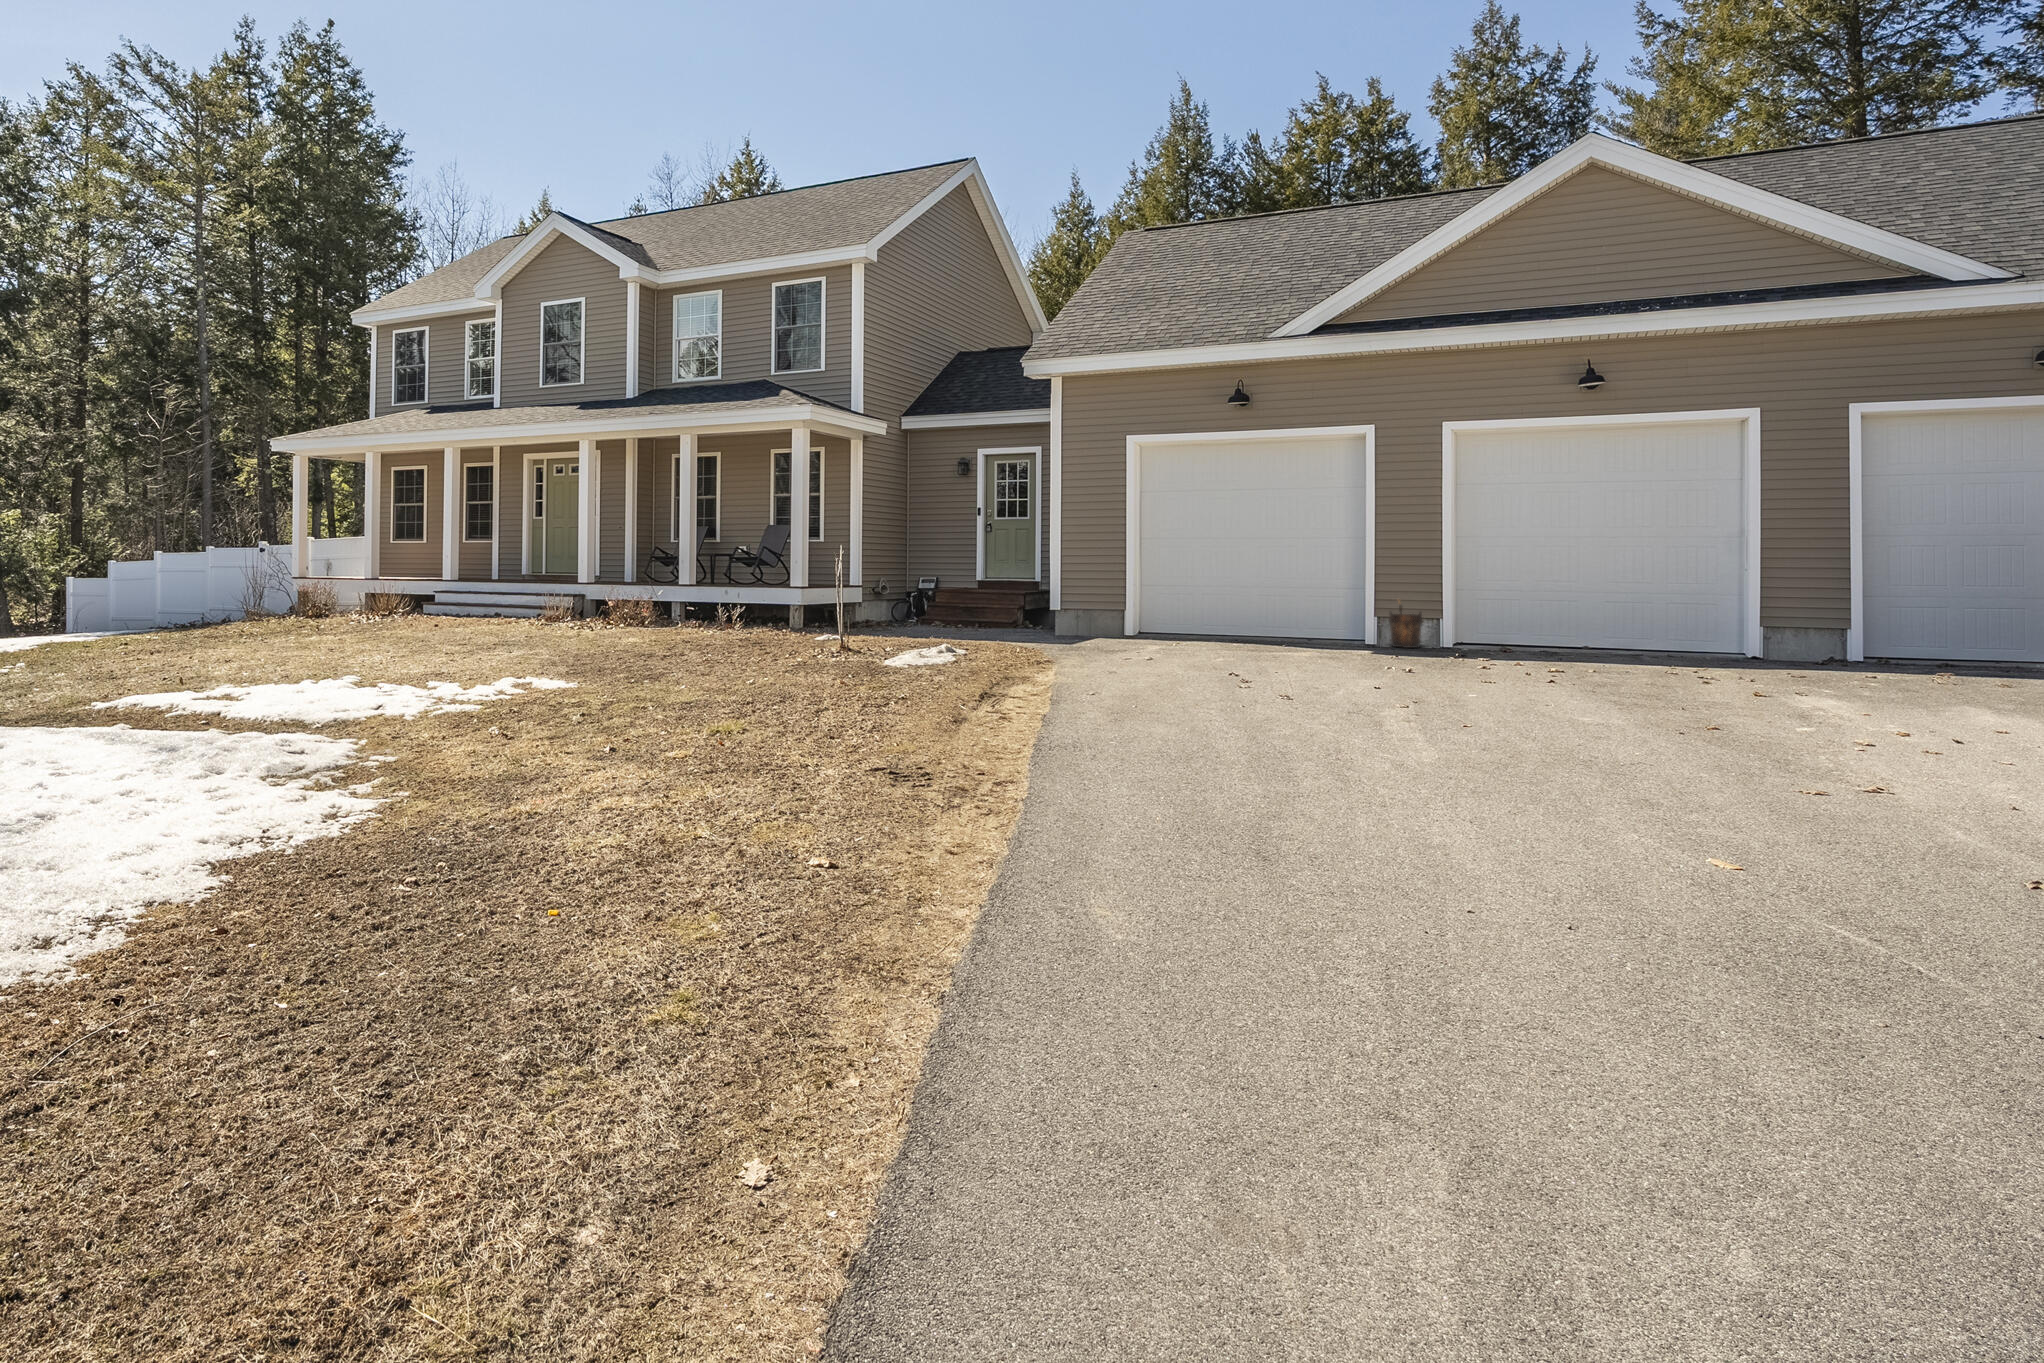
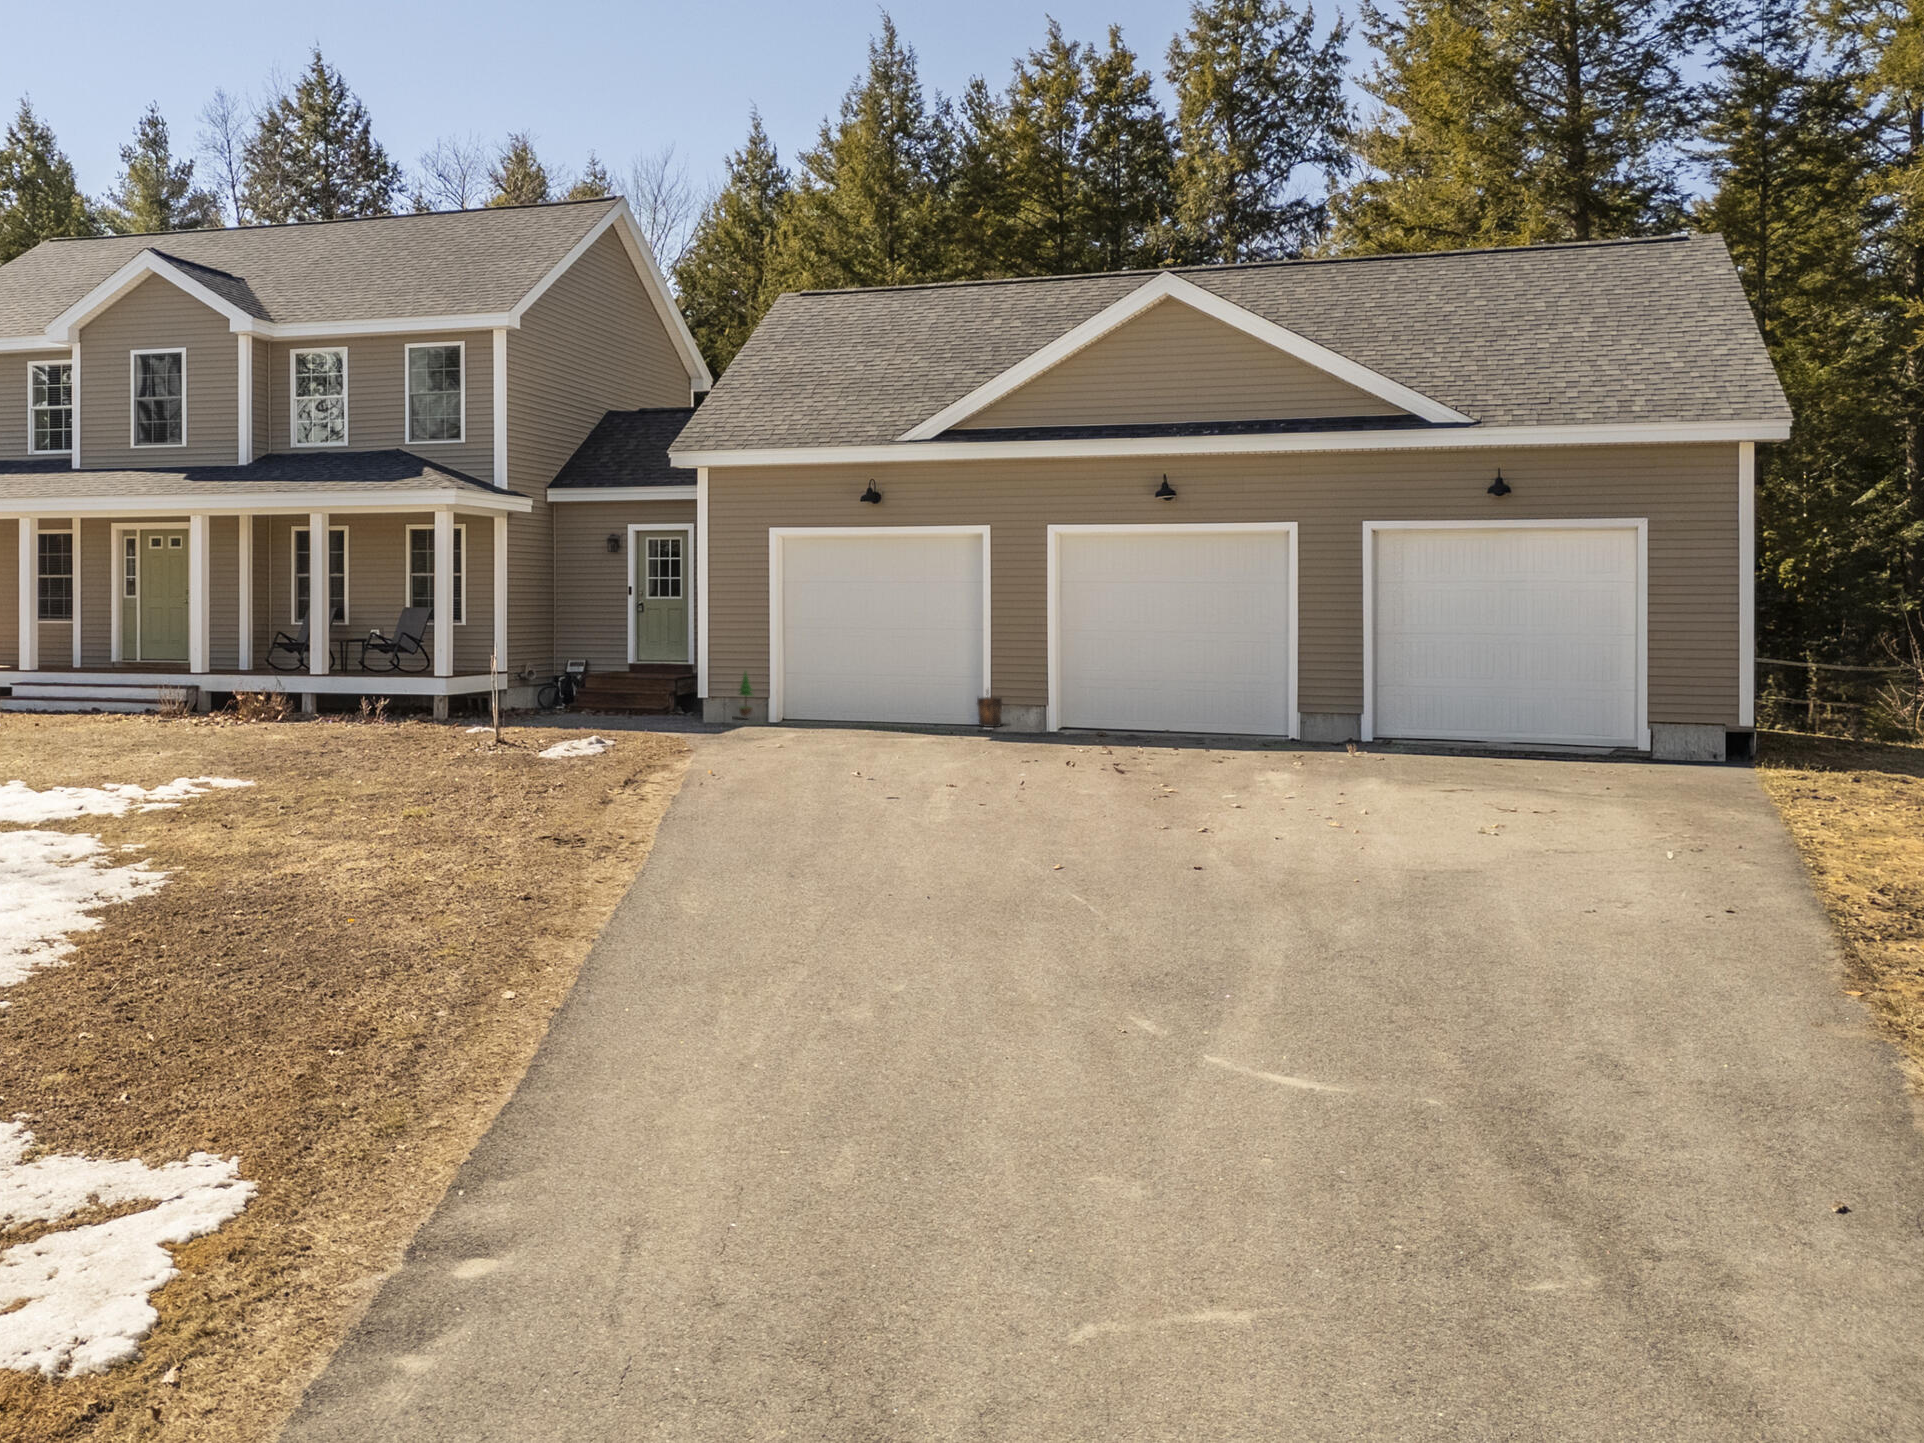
potted tree: none [1094,579,1114,632] -> present [739,672,753,718]

